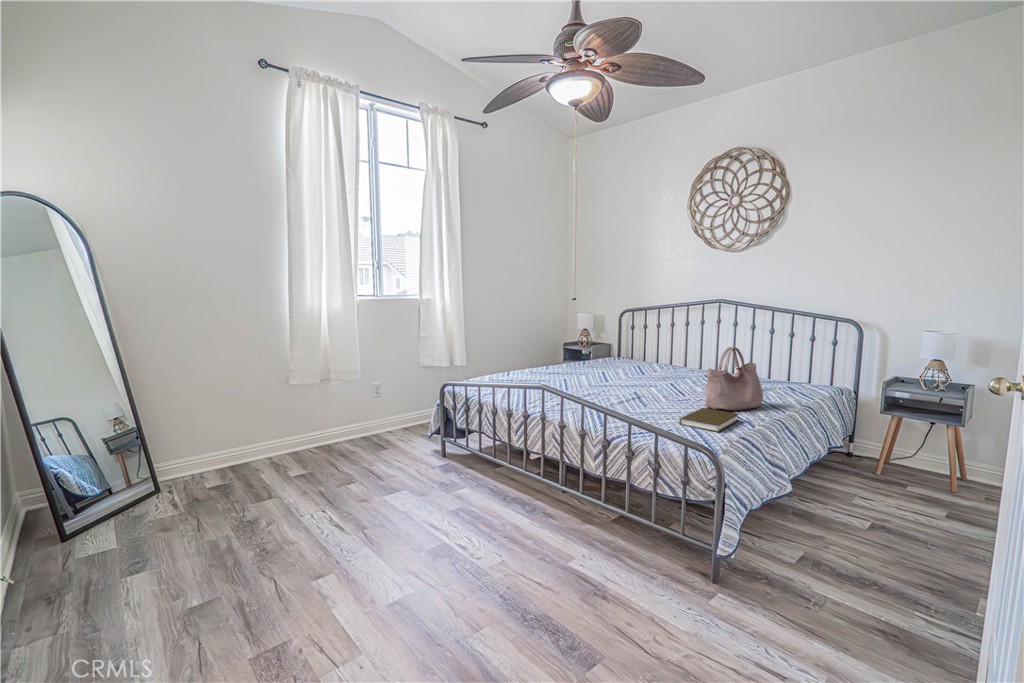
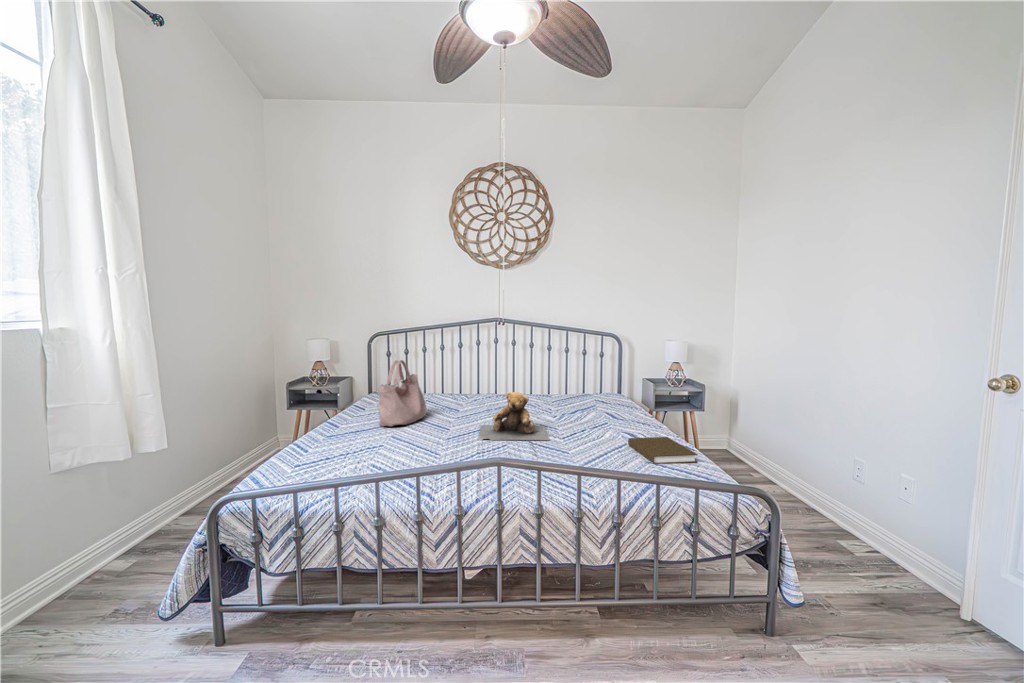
handbag: present [705,347,763,410] -> present [378,360,427,427]
teddy bear: none [608,359,677,399] -> present [478,392,549,440]

